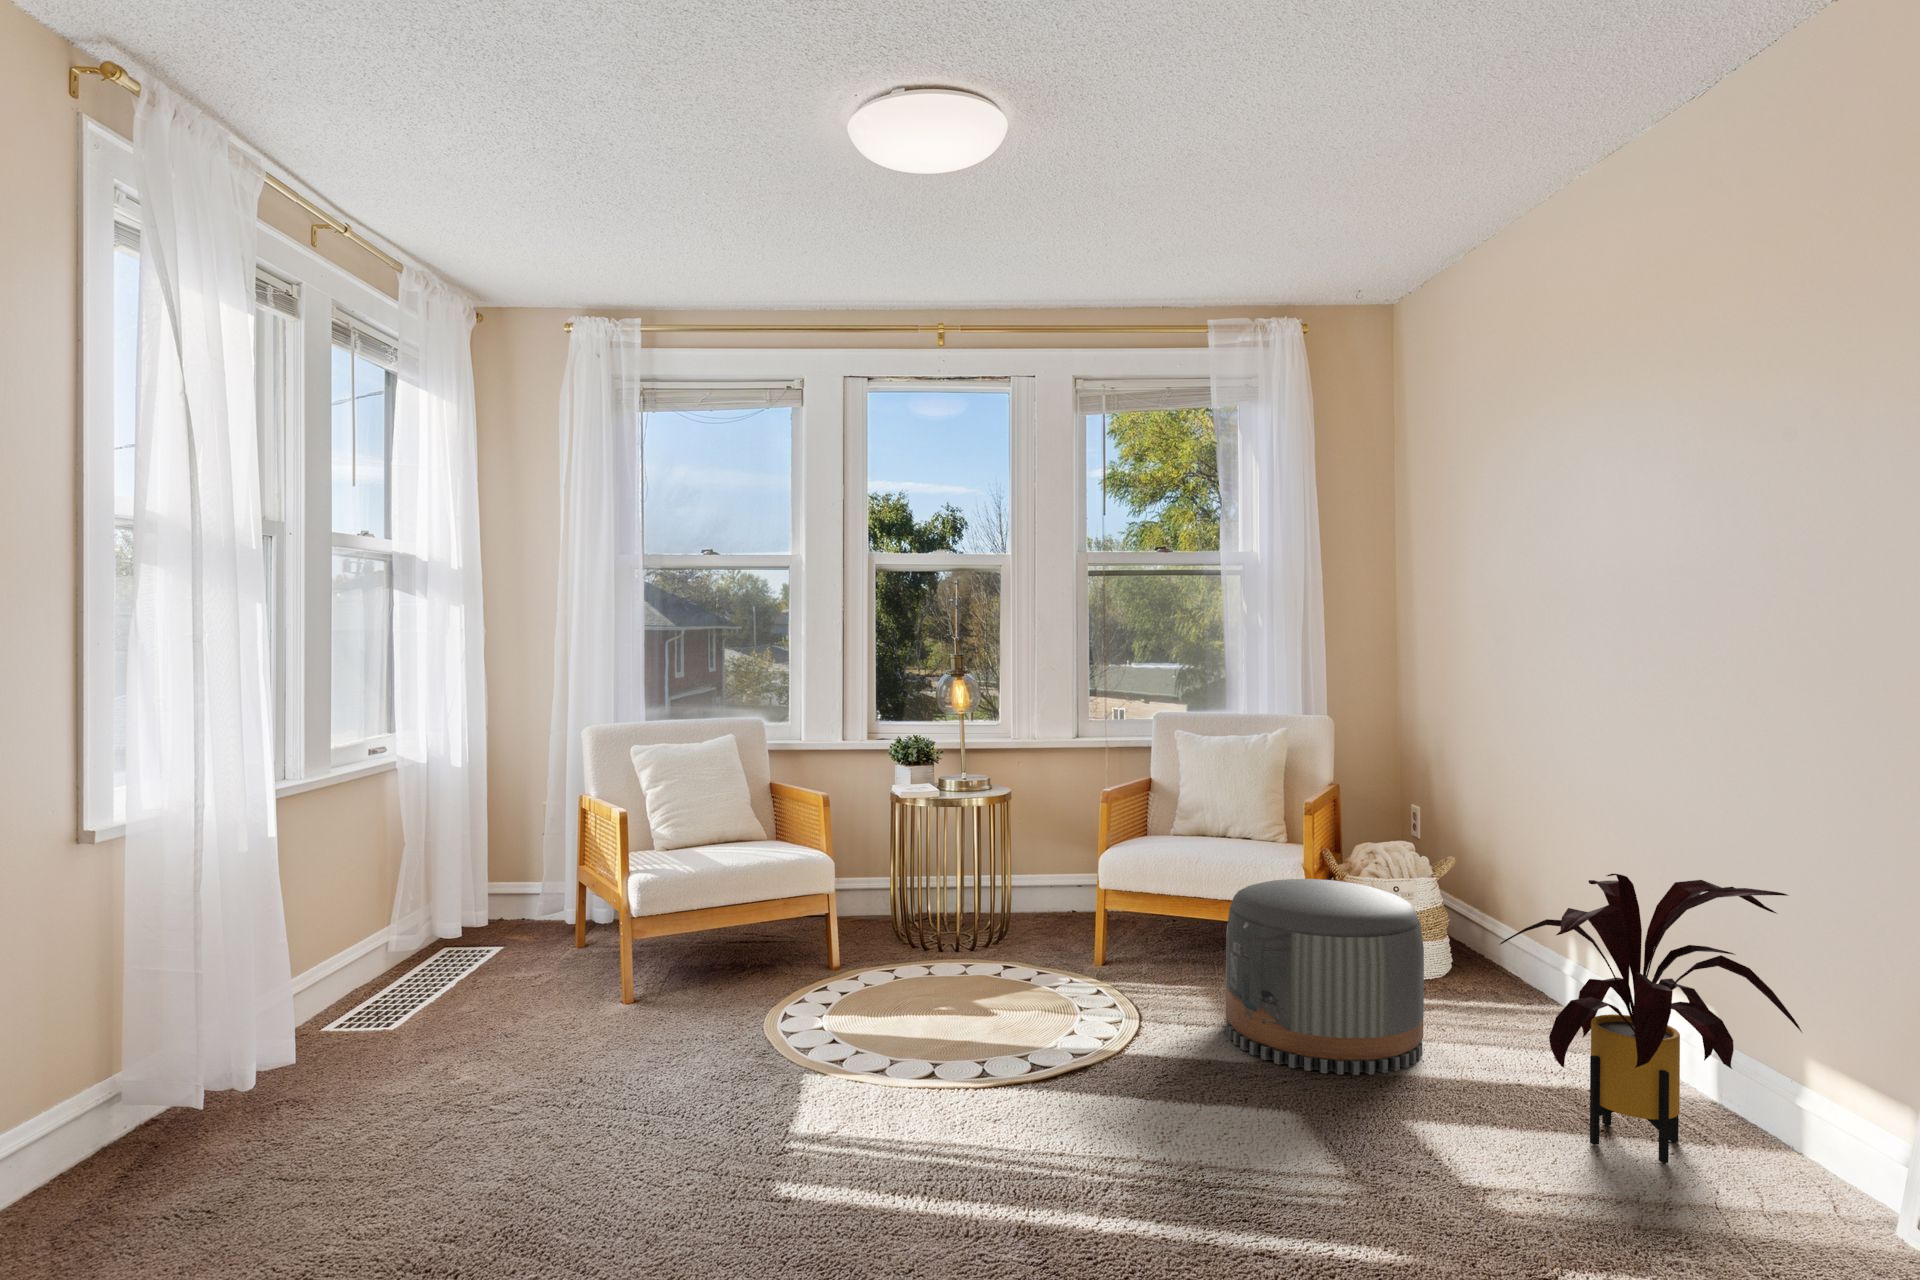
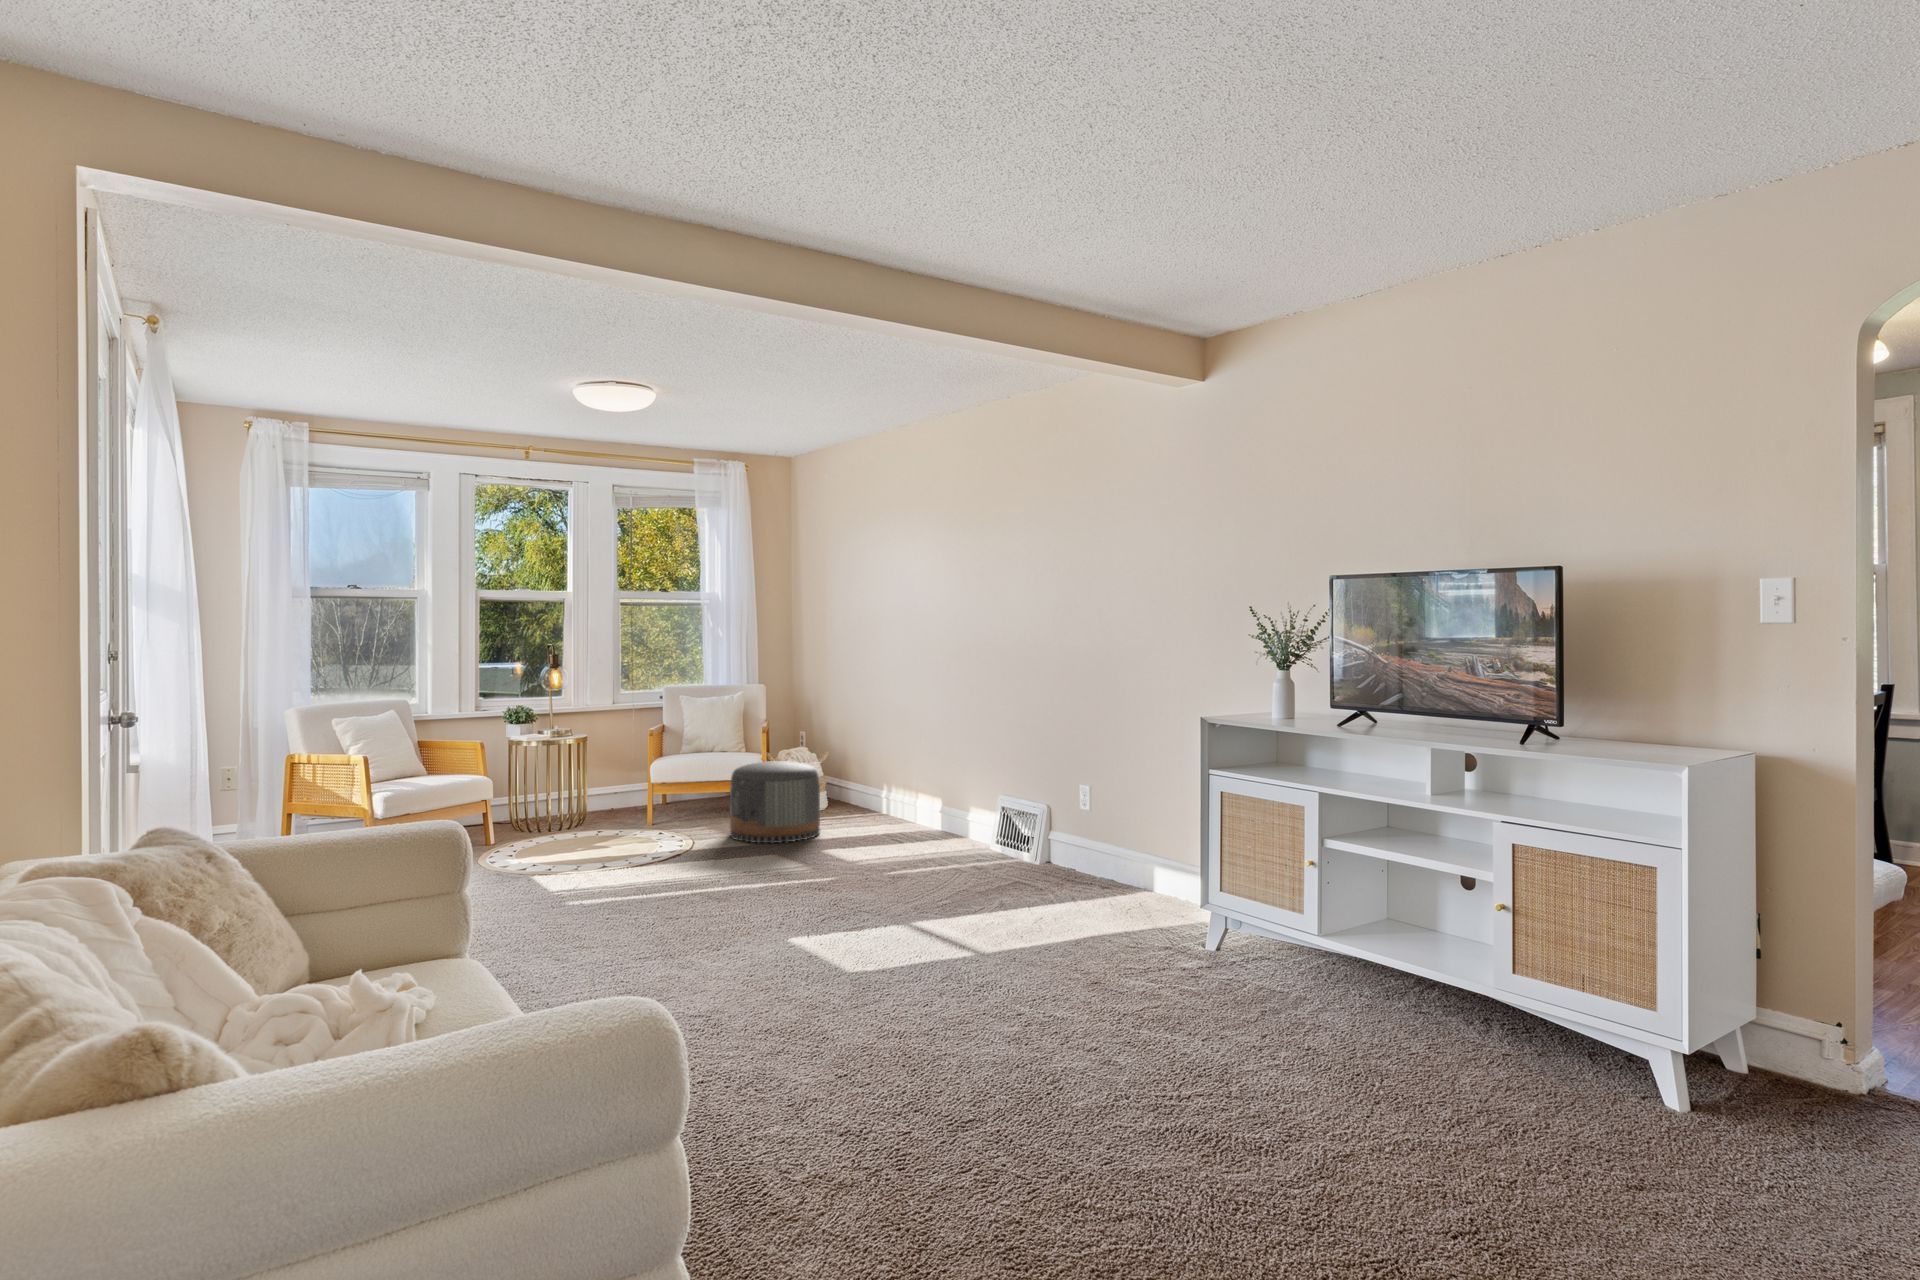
house plant: present [1500,874,1802,1163] -> none [851,738,951,847]

